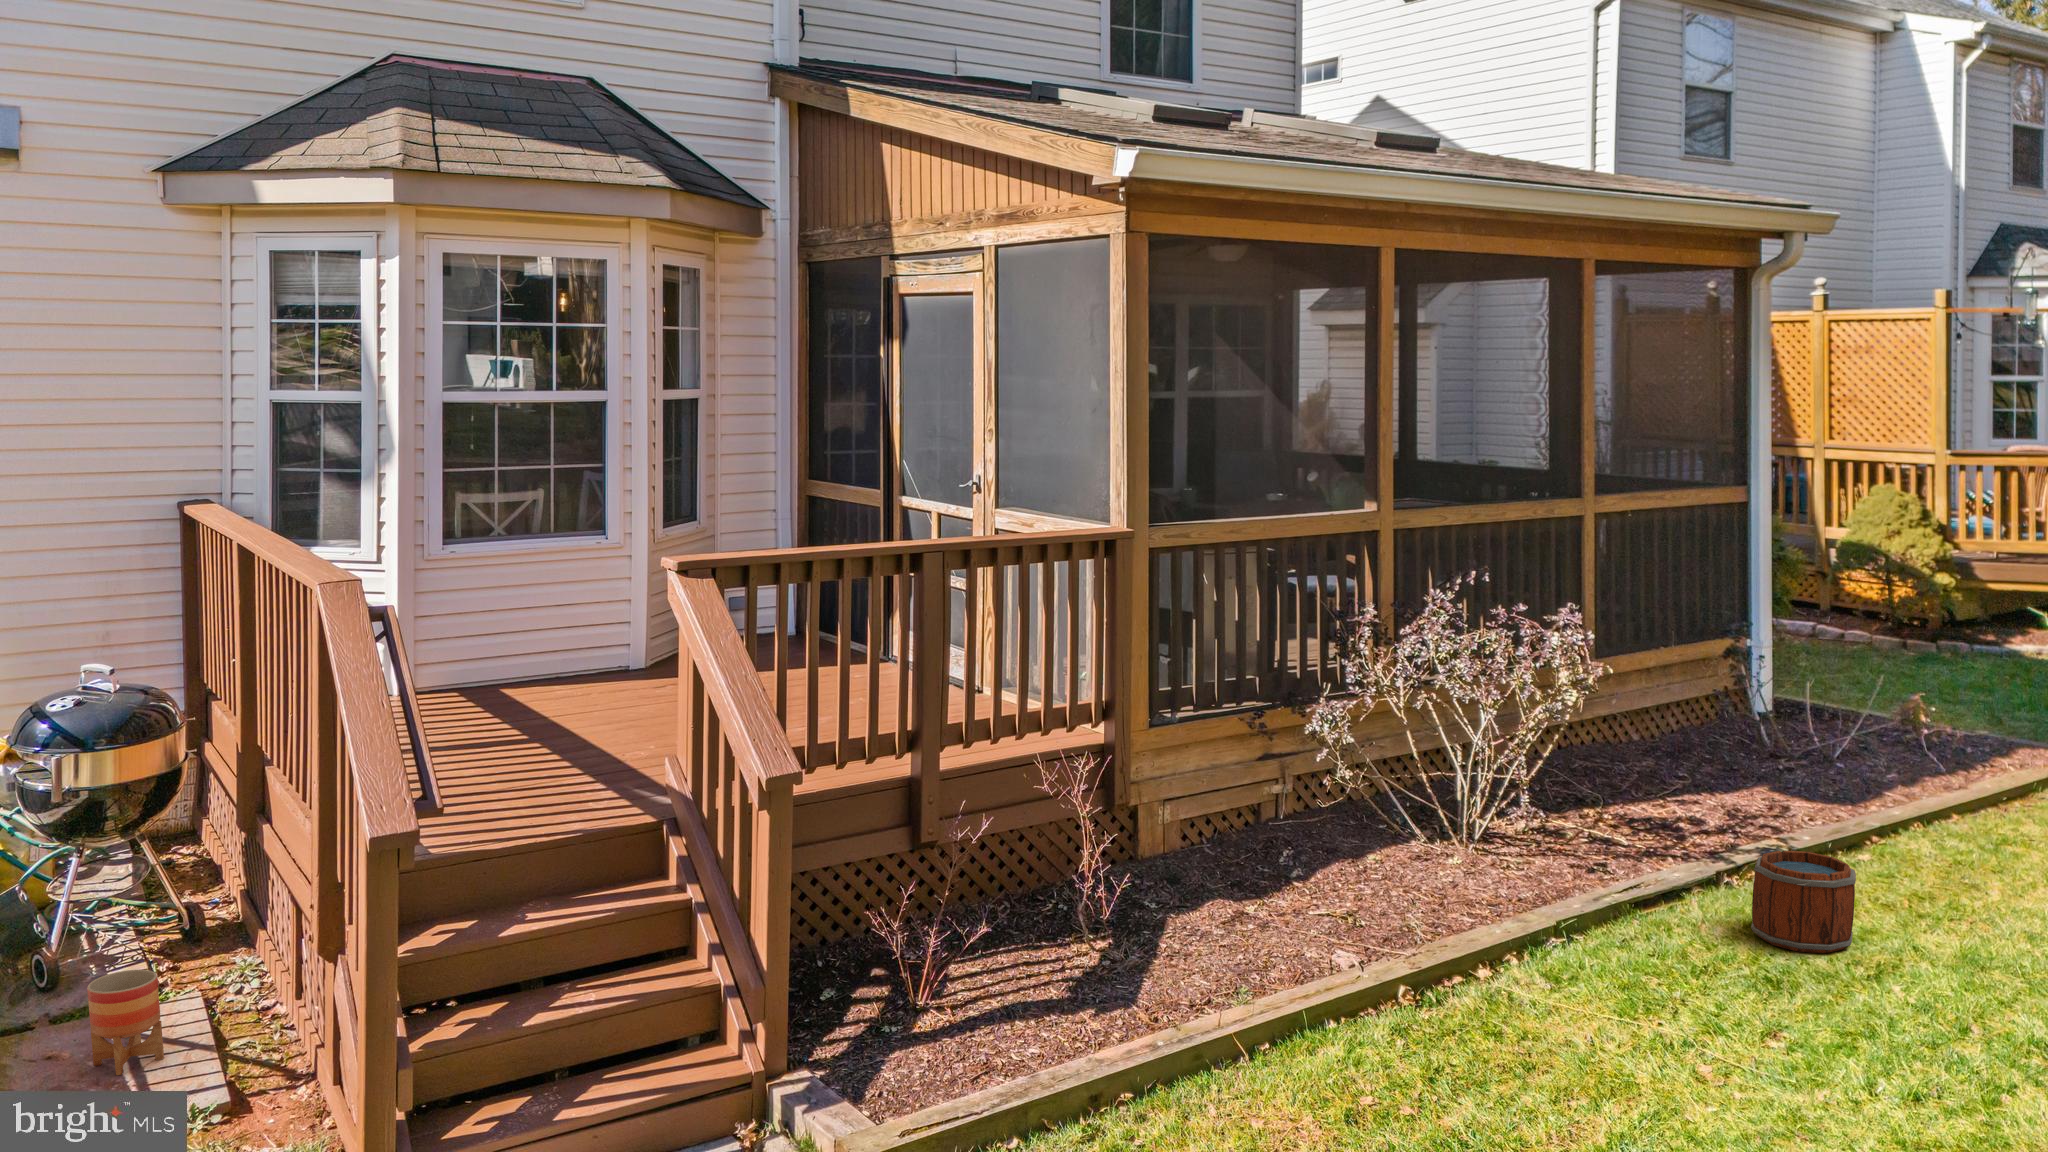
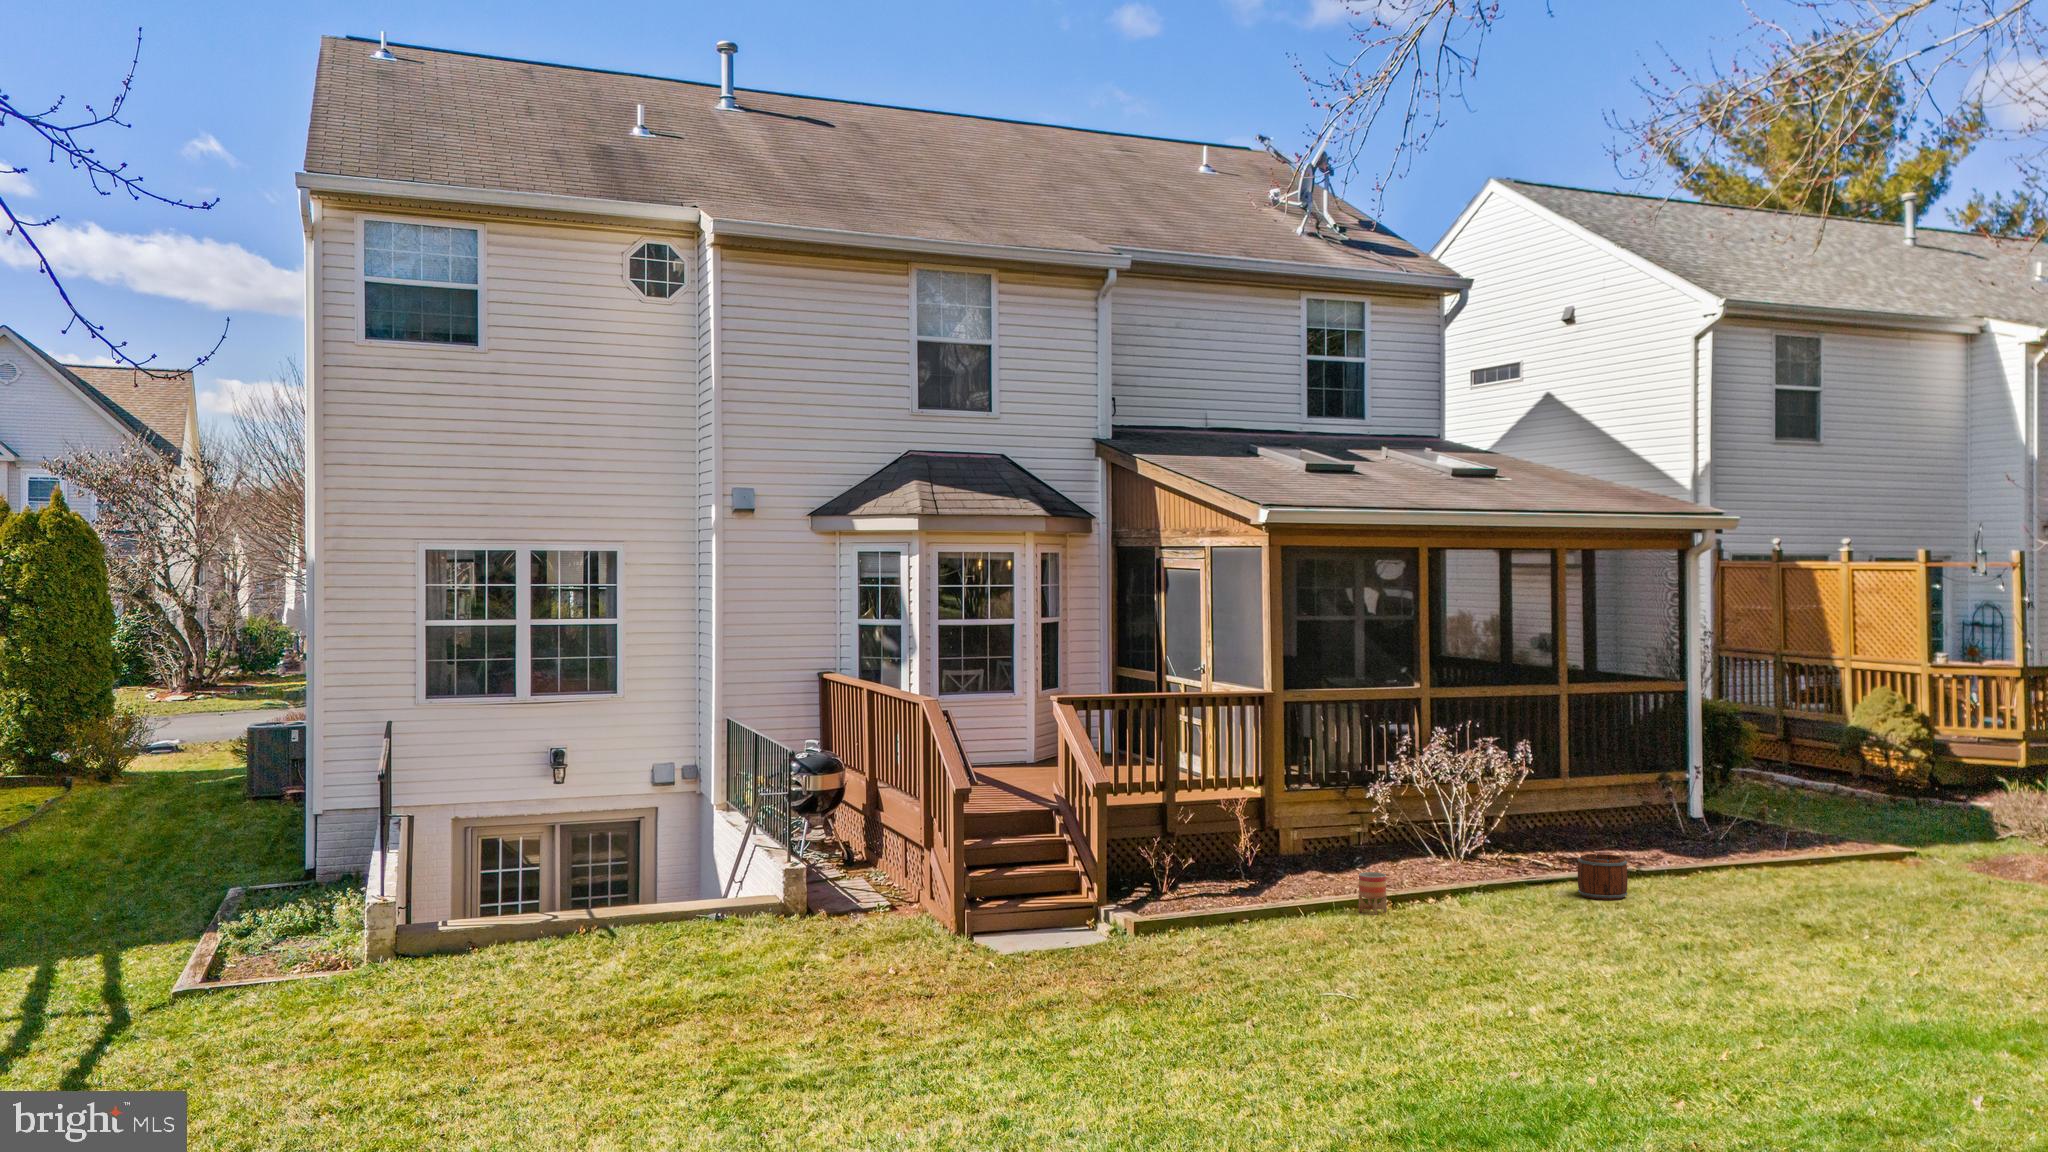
planter: present [87,970,164,1075] -> present [1359,872,1387,915]

